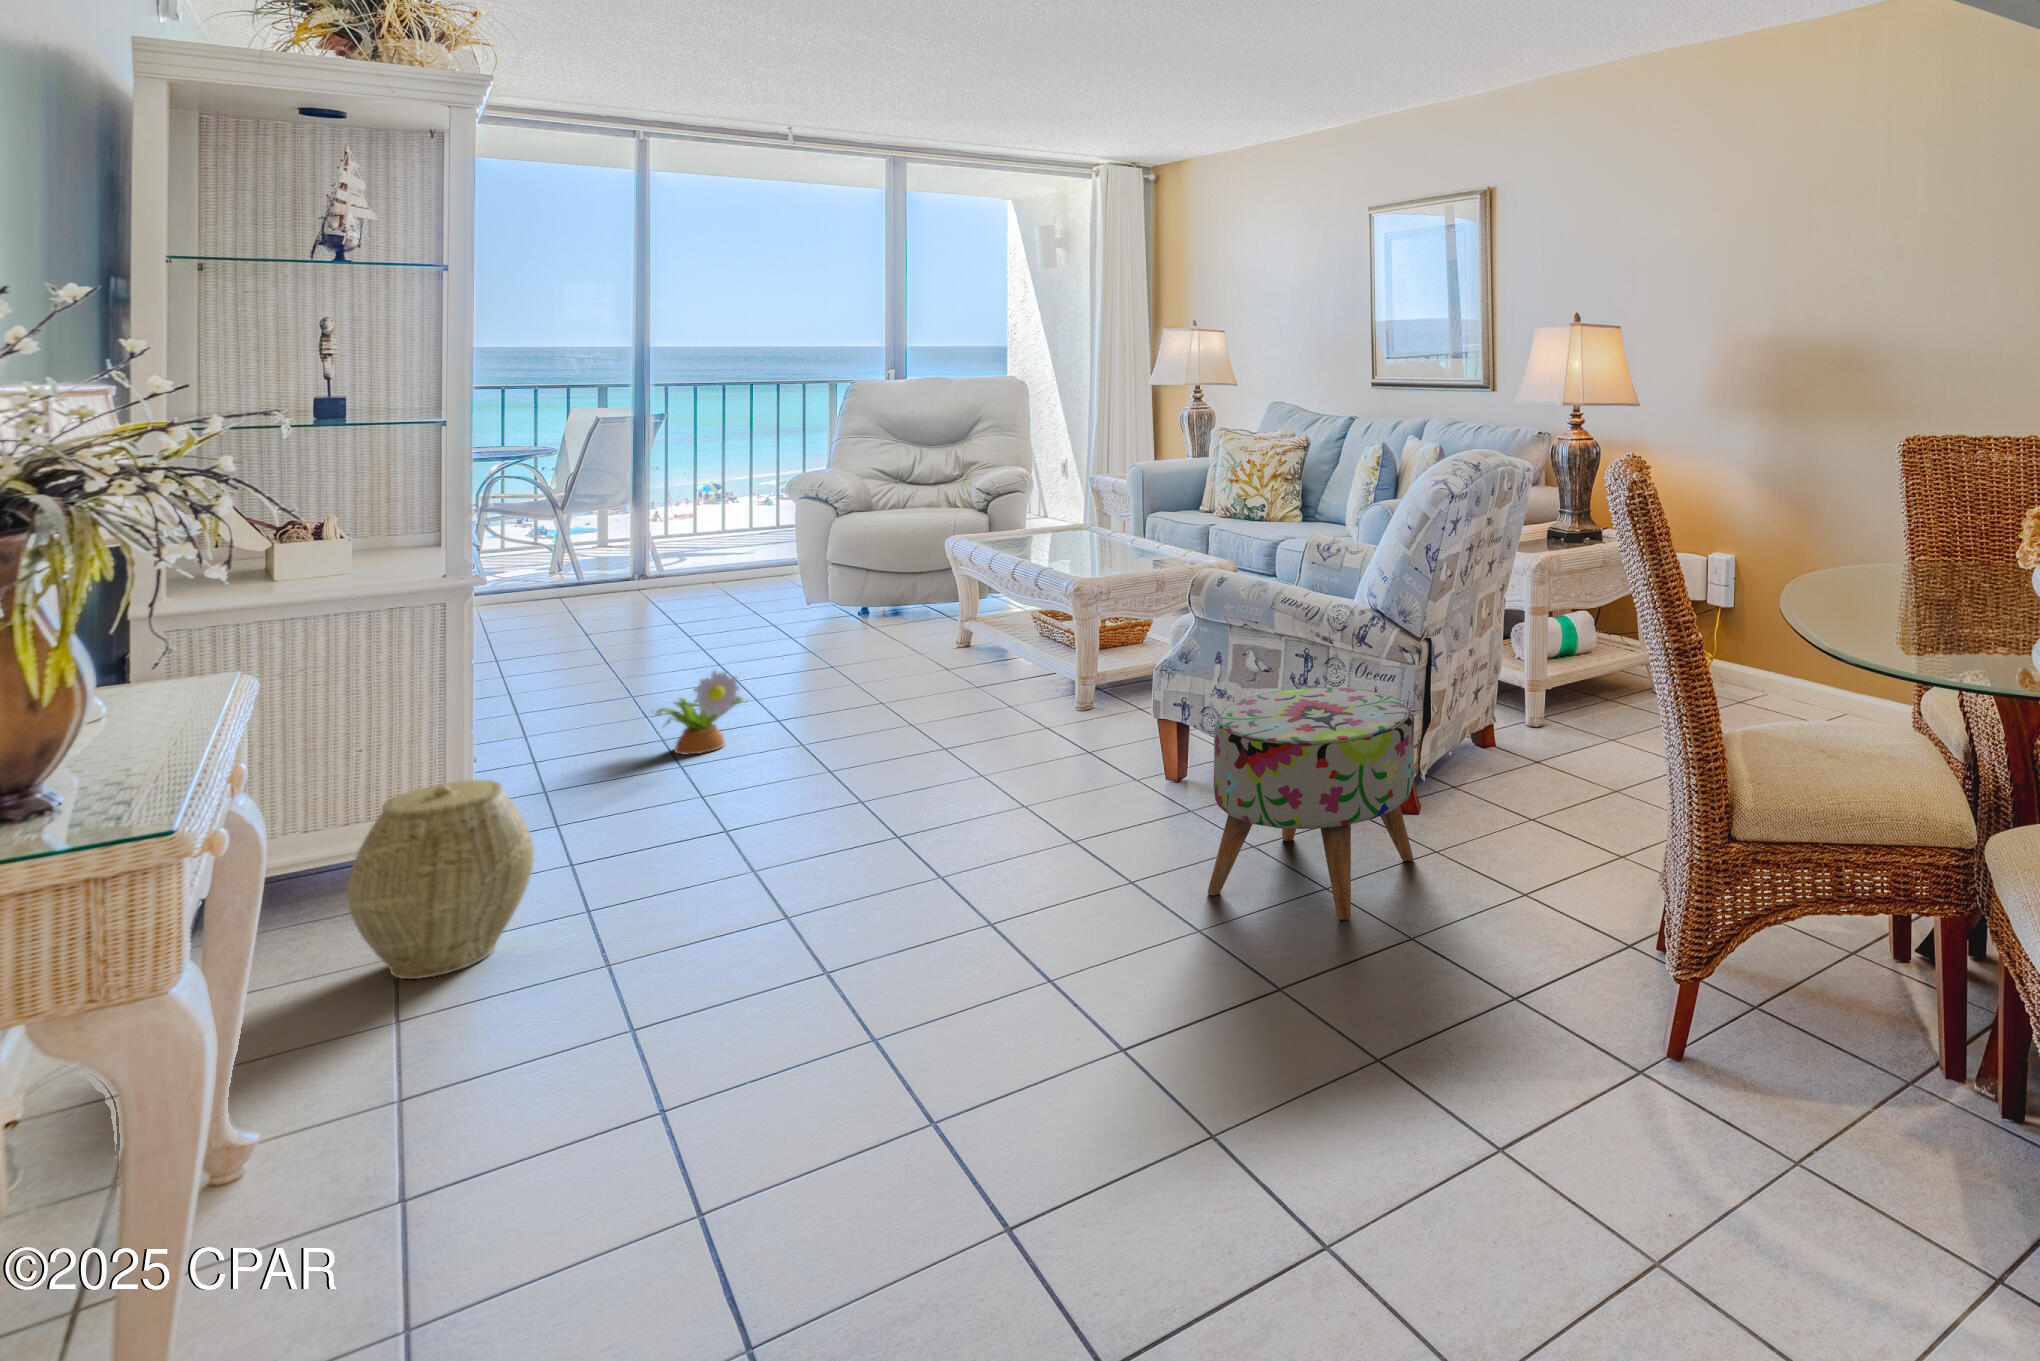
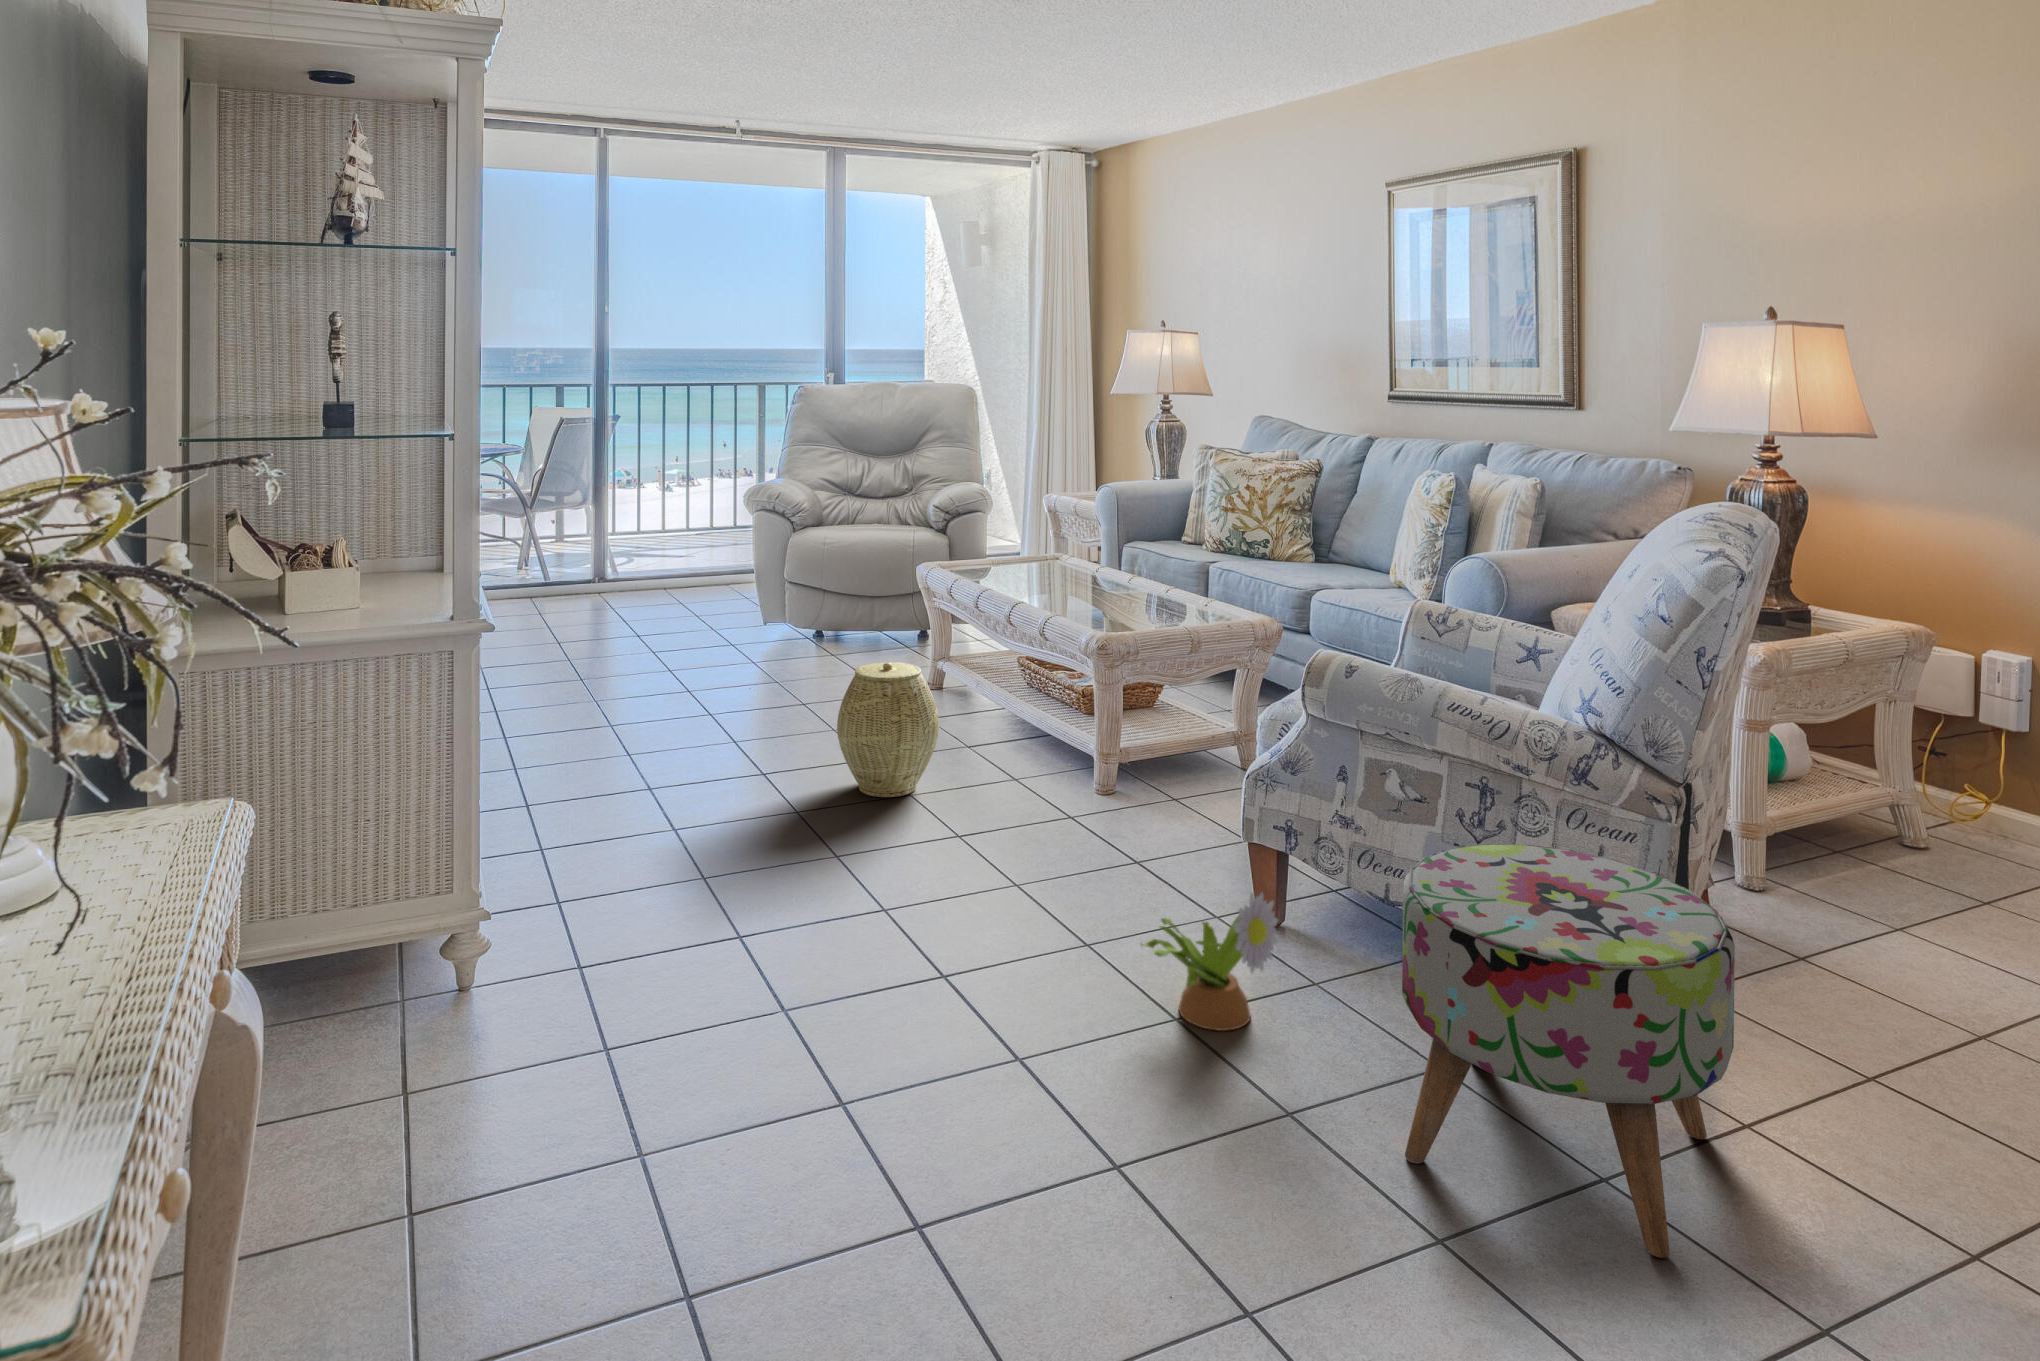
decorative plant: present [656,671,747,755] -> present [1141,893,1278,1031]
woven basket: present [347,780,534,979] -> present [837,662,939,797]

